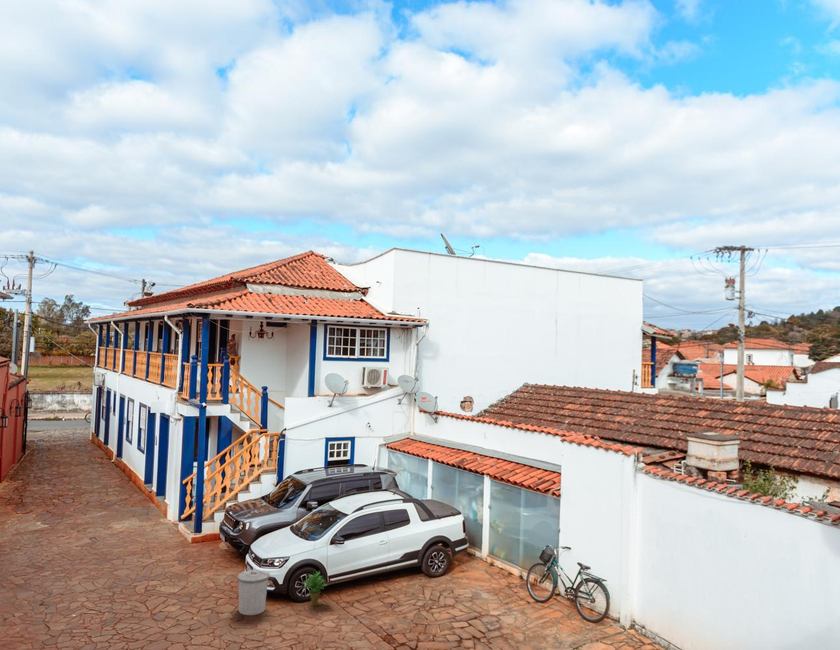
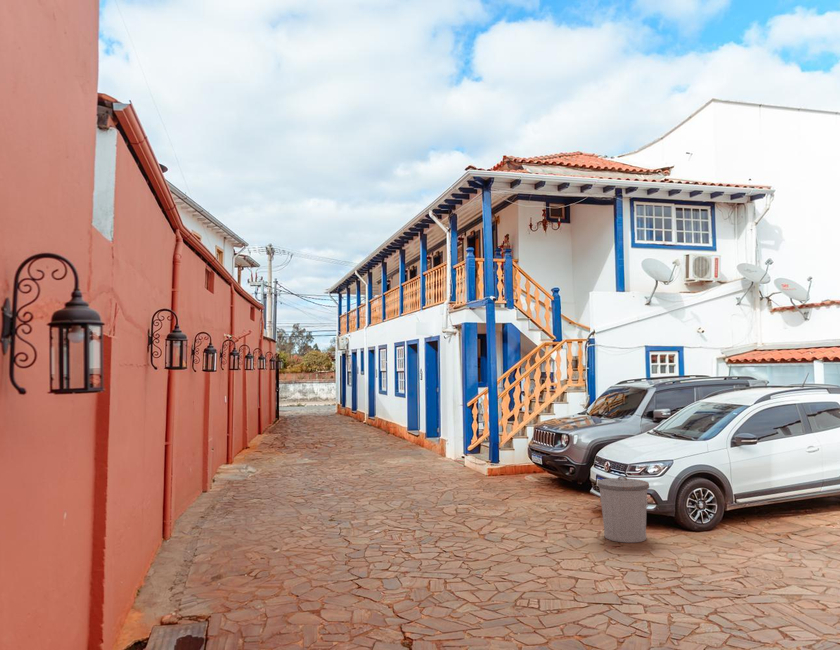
potted plant: present [305,572,326,606] -> none [701,483,745,538]

